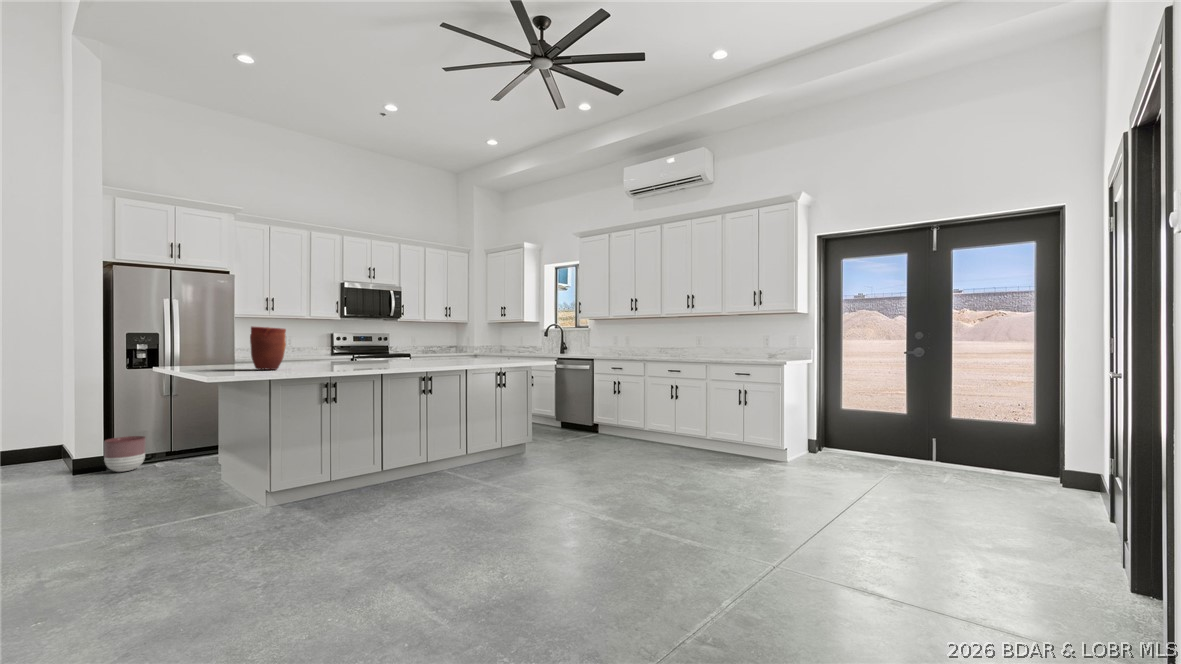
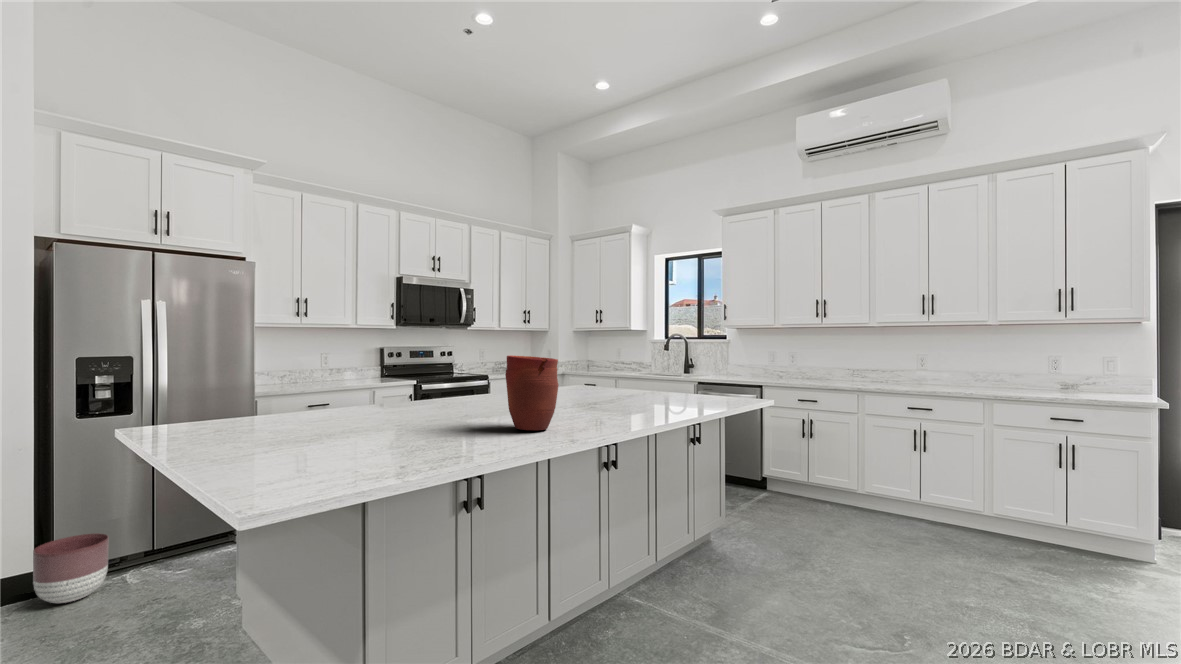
vase: present [250,327,286,370] -> present [505,356,559,430]

